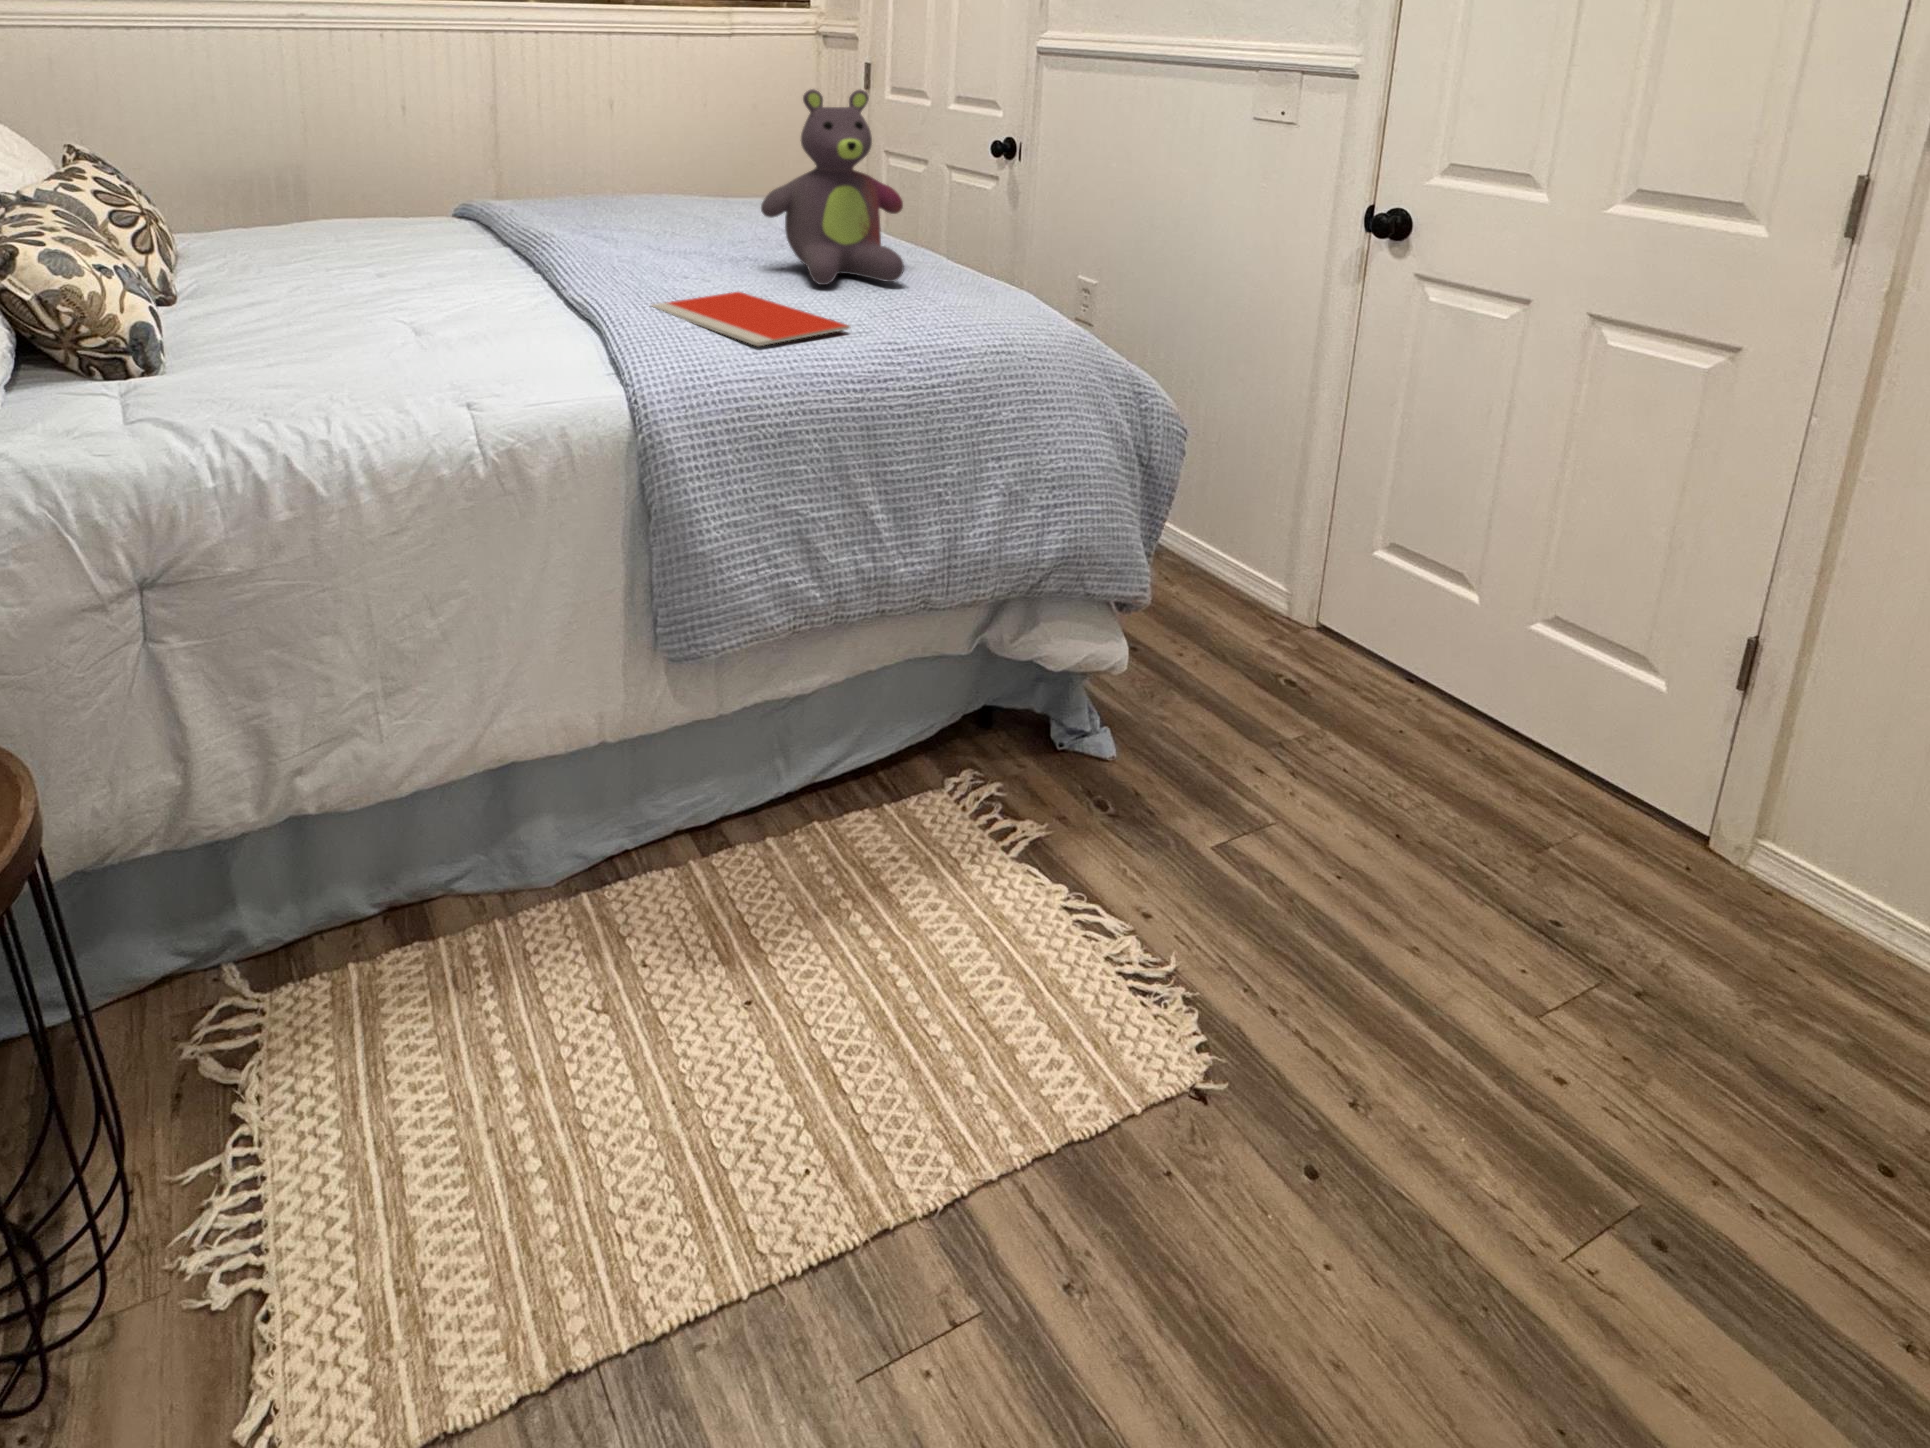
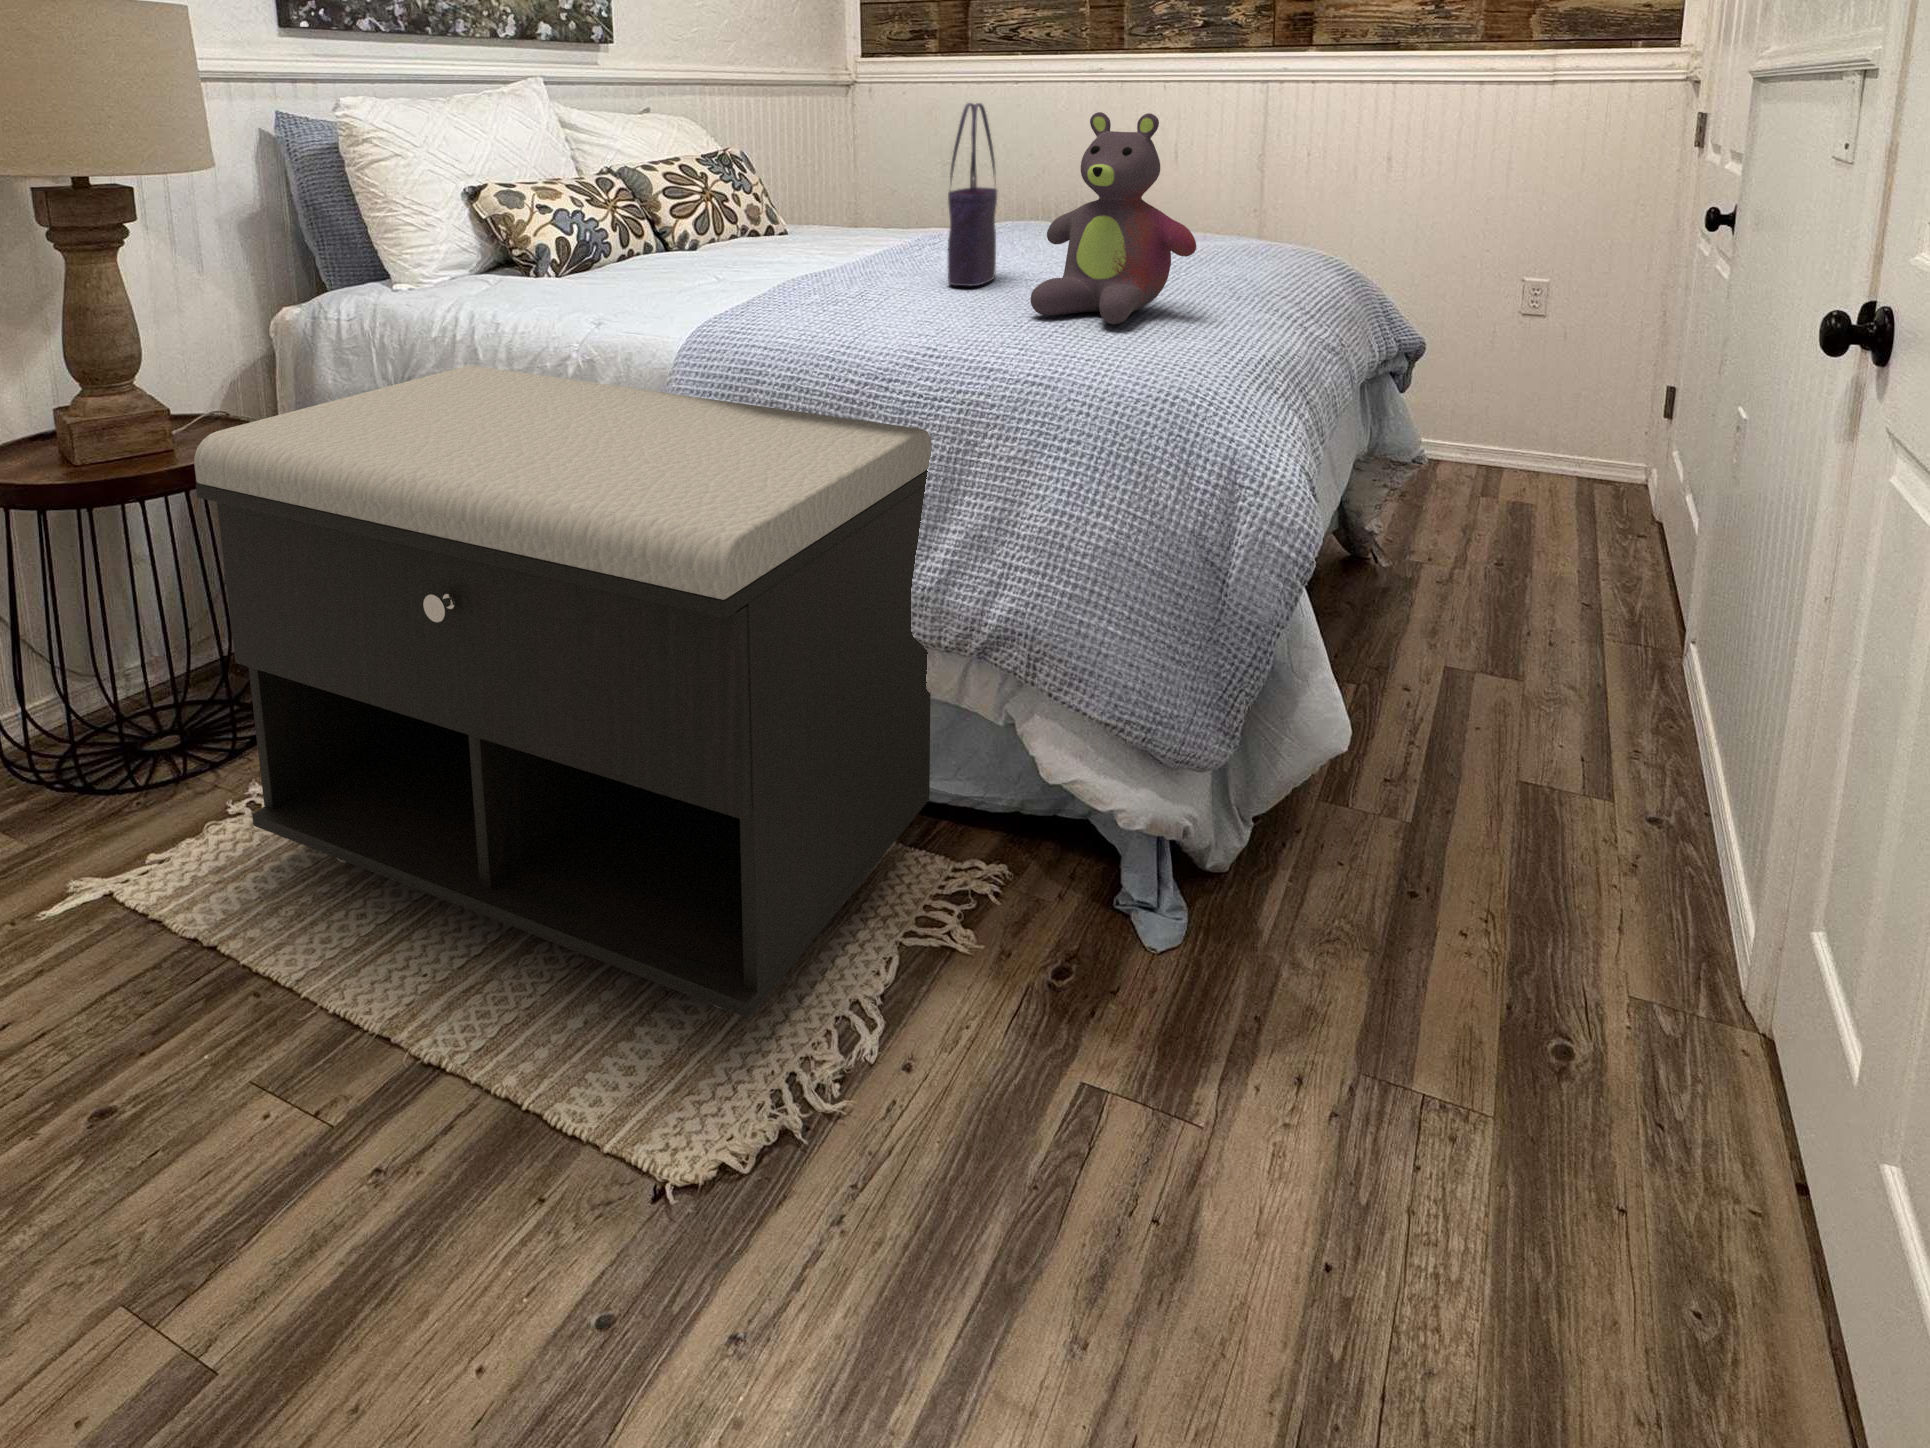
tote bag: none [626,81,684,274] -> present [948,103,997,286]
notebook: present [652,292,851,346] -> none [803,300,958,342]
storage bench: none [315,405,1163,1244] -> present [194,366,932,1018]

